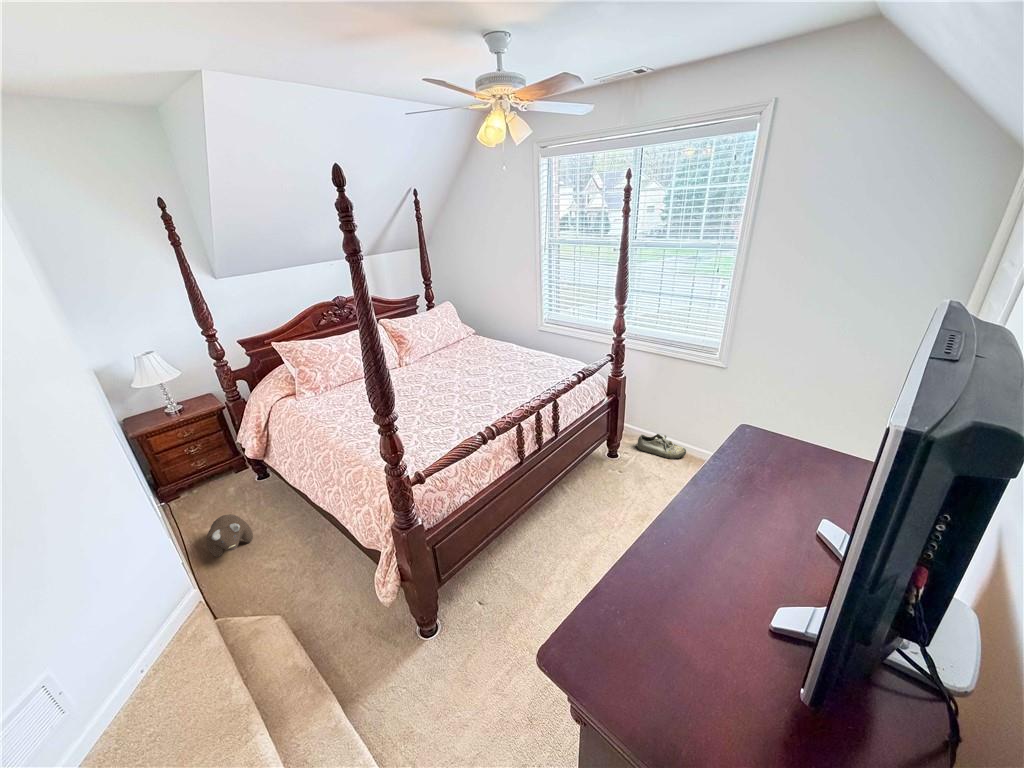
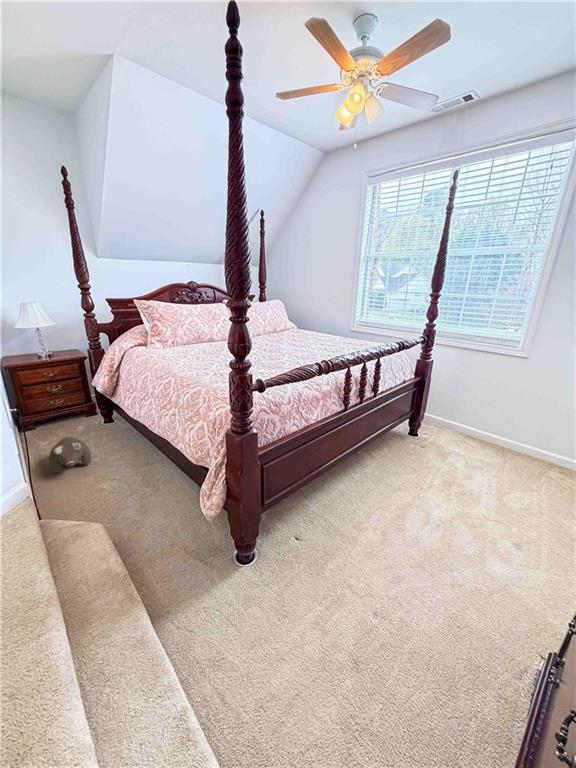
shoe: present [637,434,686,459] -> none [433,418,481,441]

